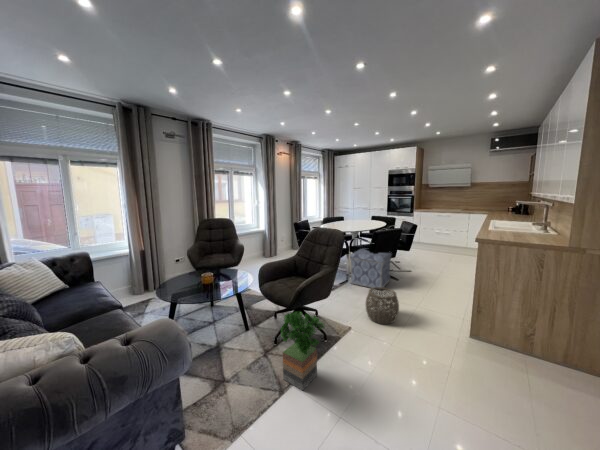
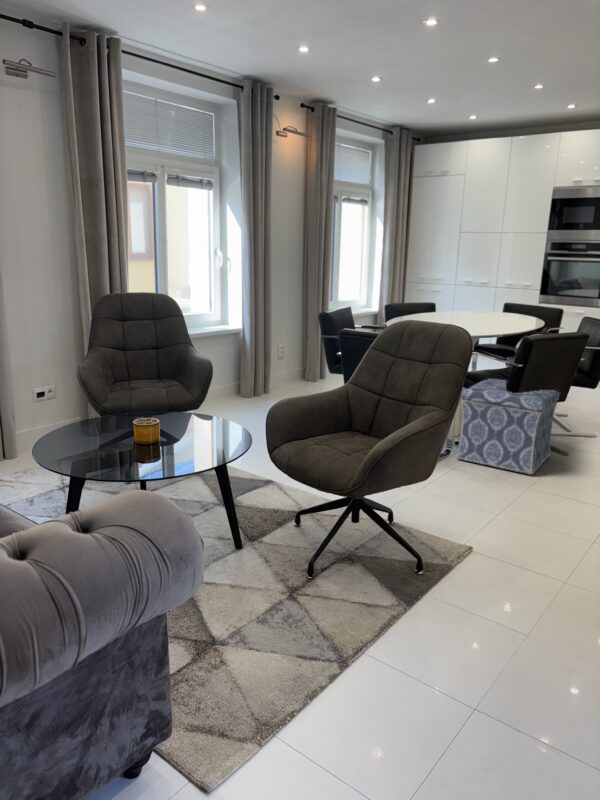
woven basket: present [366,287,399,324] -> none [504,464,583,545]
potted tree: present [281,312,324,390] -> none [341,498,442,663]

